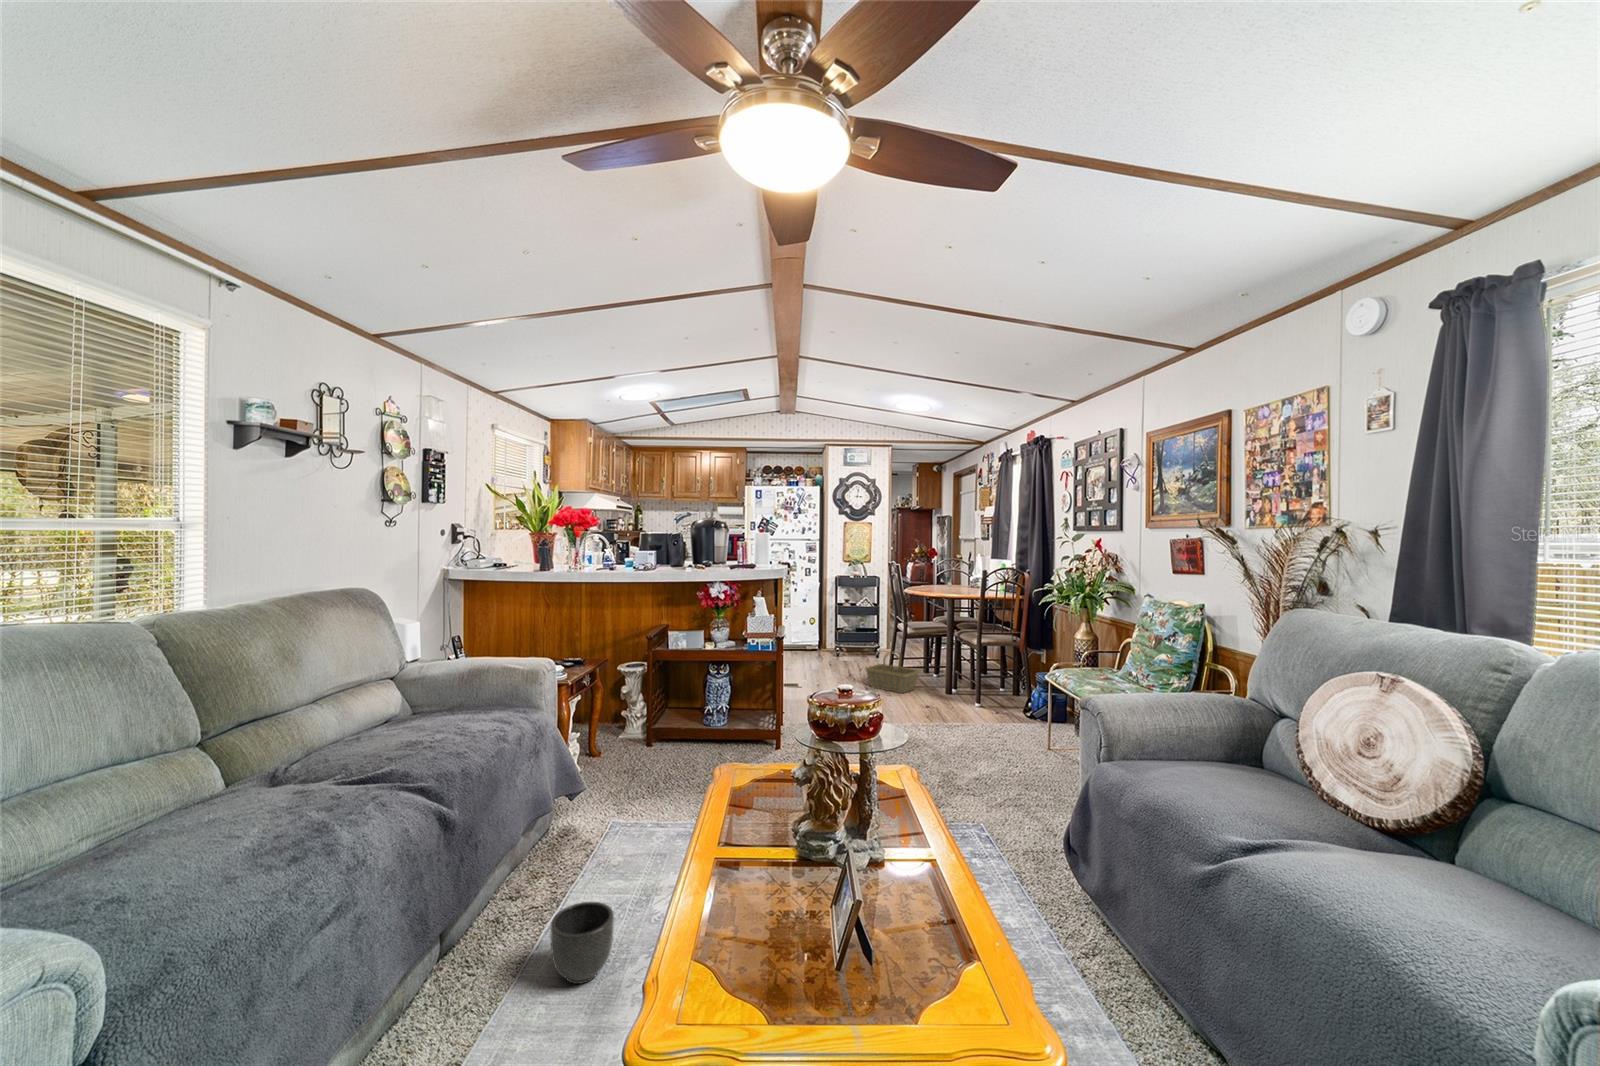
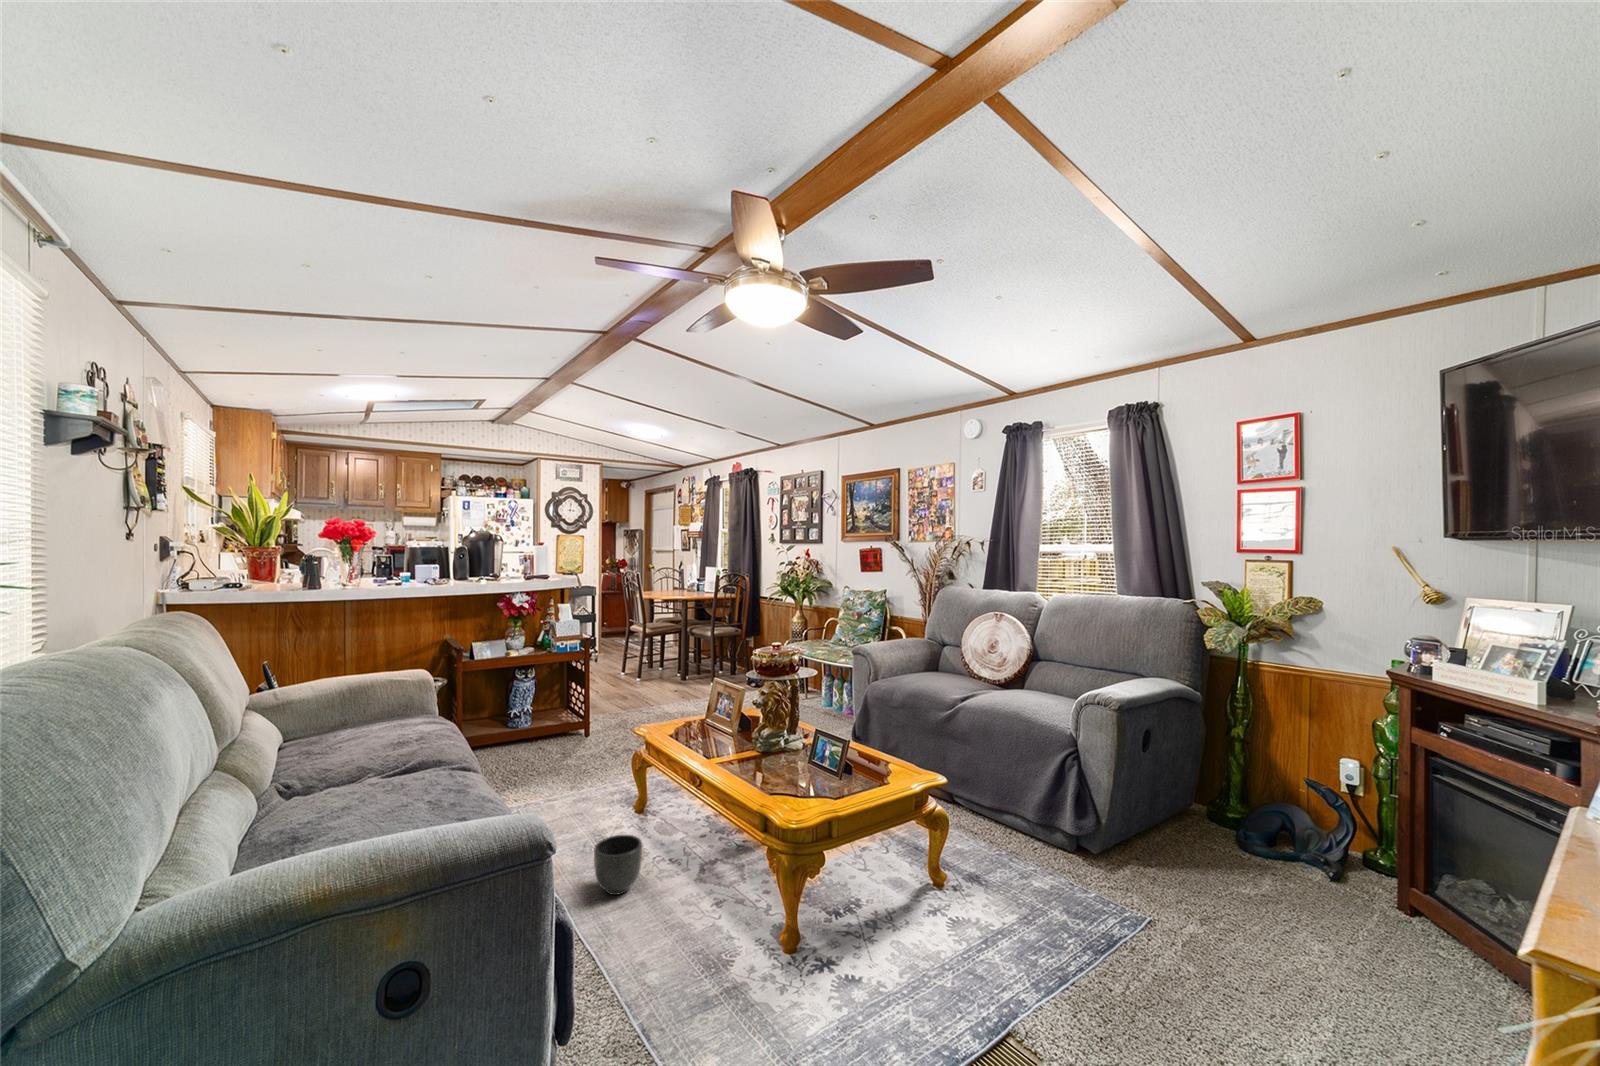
basket: present [866,651,919,693] -> none [614,646,662,681]

